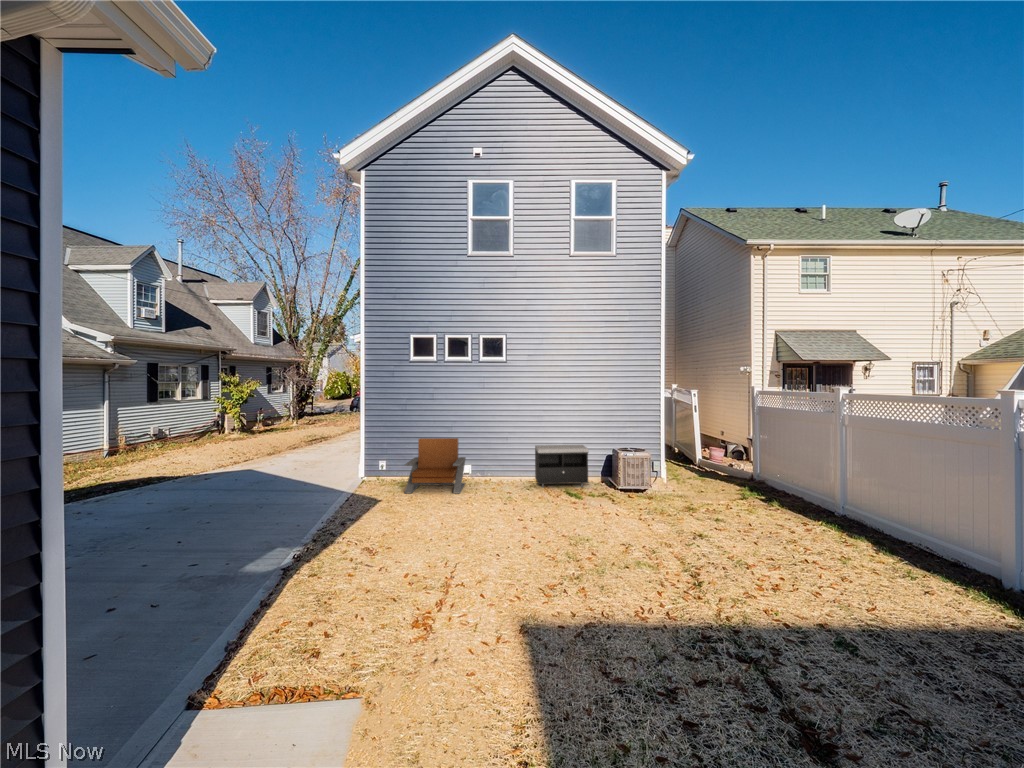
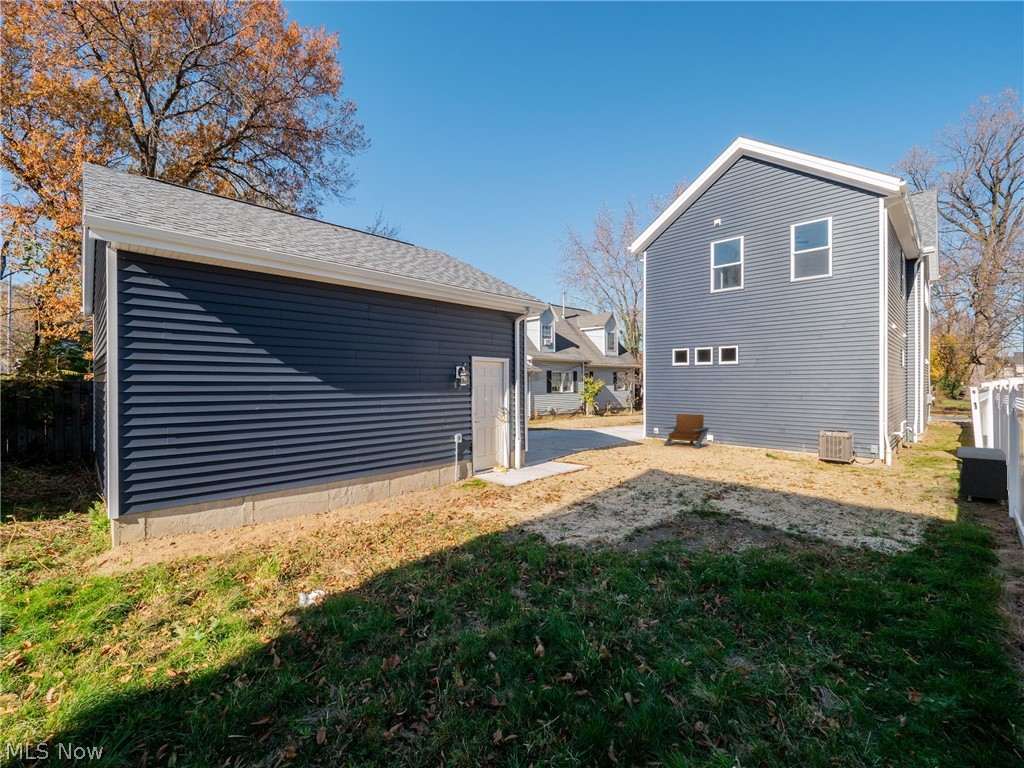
storage bench: present [535,445,588,487] -> present [958,446,1008,504]

